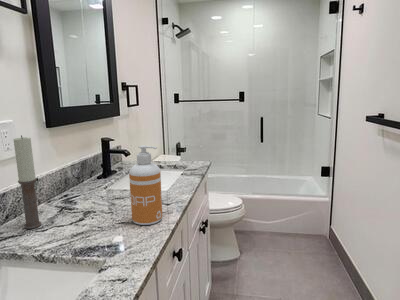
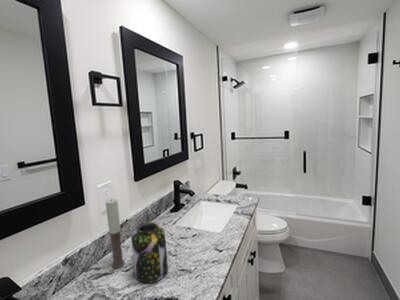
soap dispenser: present [129,145,162,225] -> none [188,210,215,277]
jar: none [54,166,103,235] -> present [131,222,168,283]

